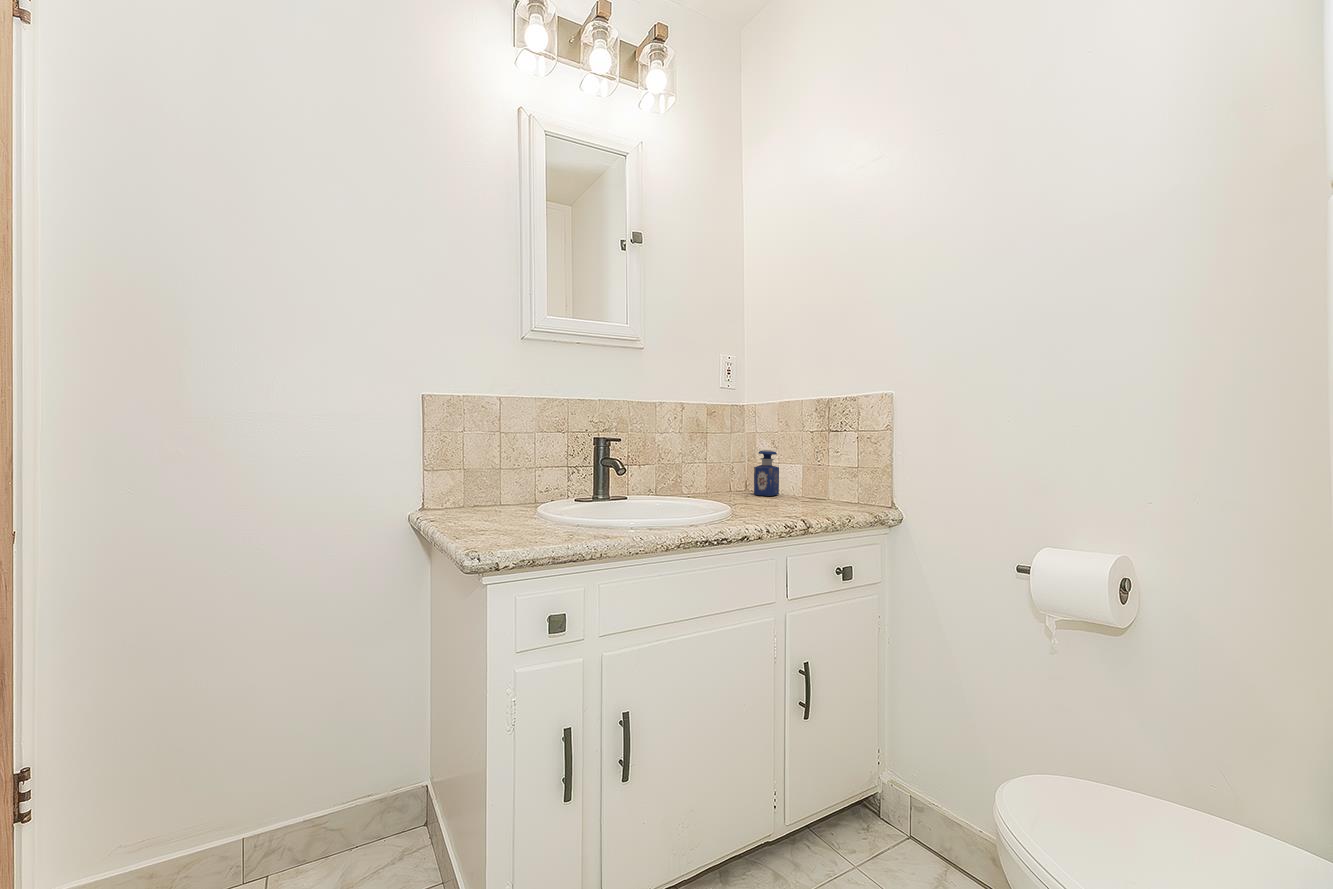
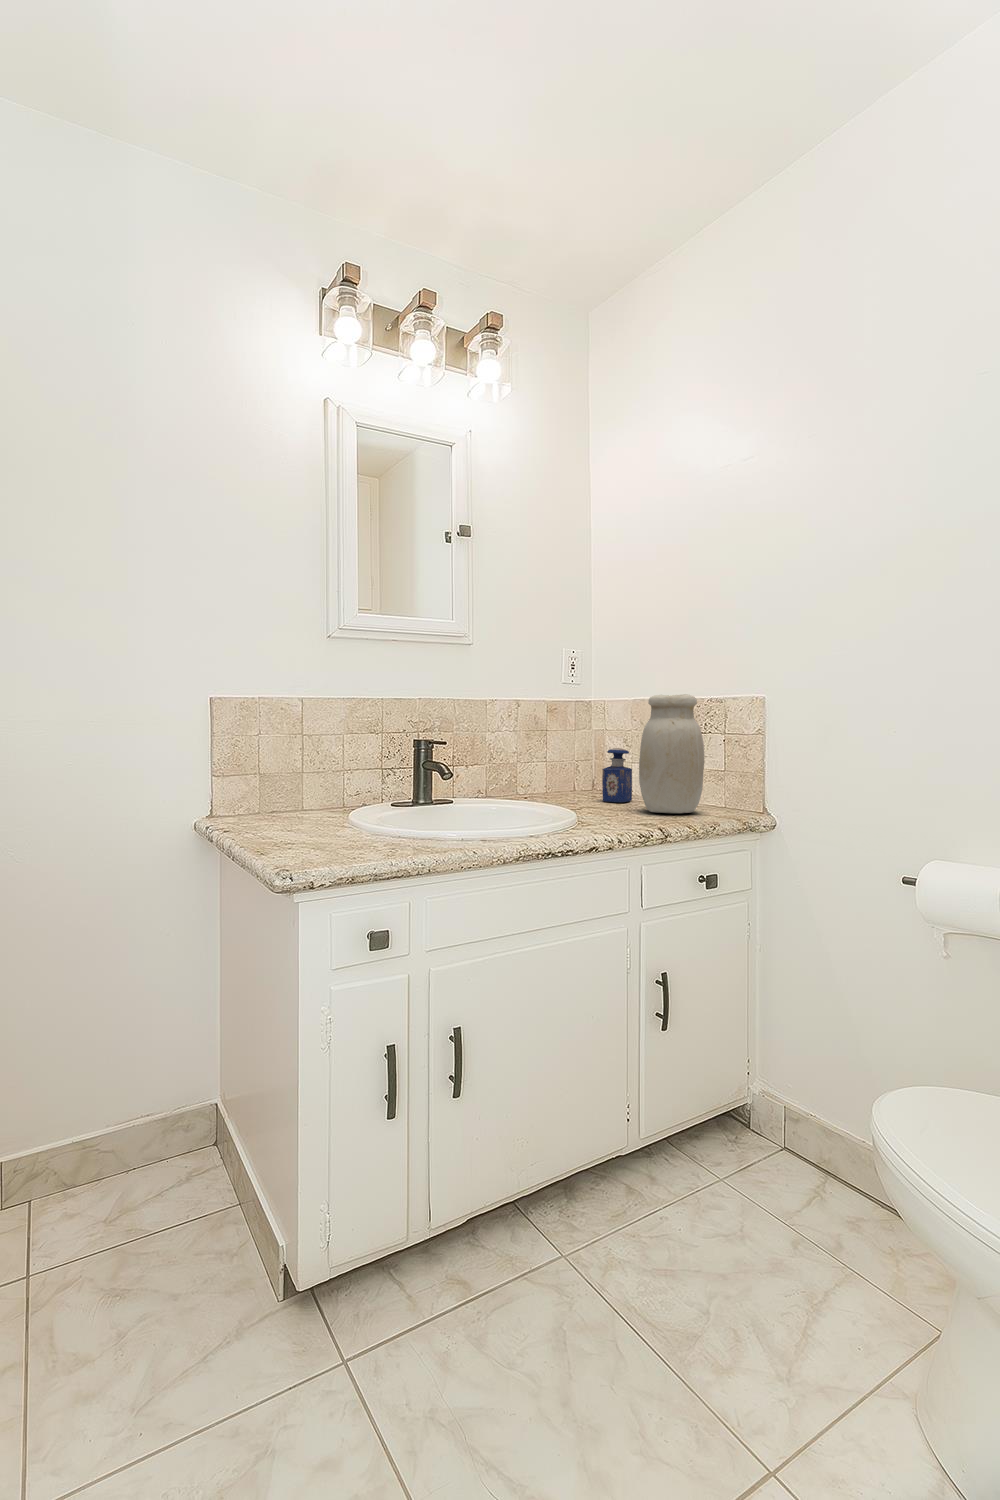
jar: none [785,405,841,506] -> present [639,694,704,813]

